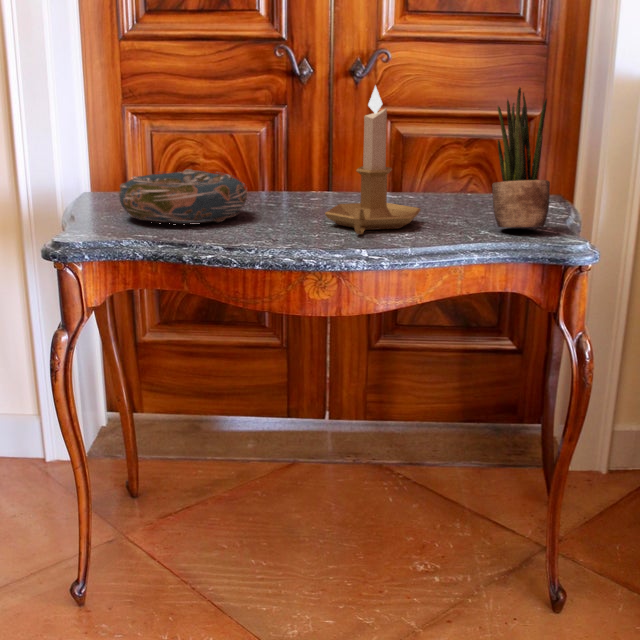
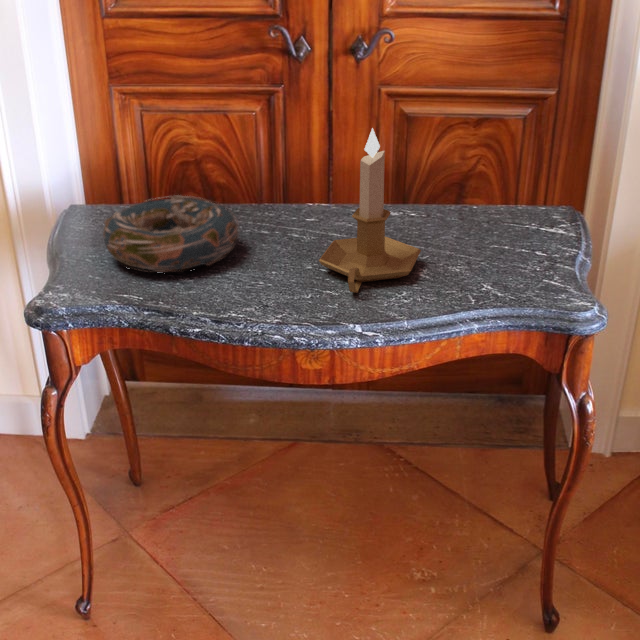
potted plant: present [492,88,550,227] -> none [497,135,559,285]

